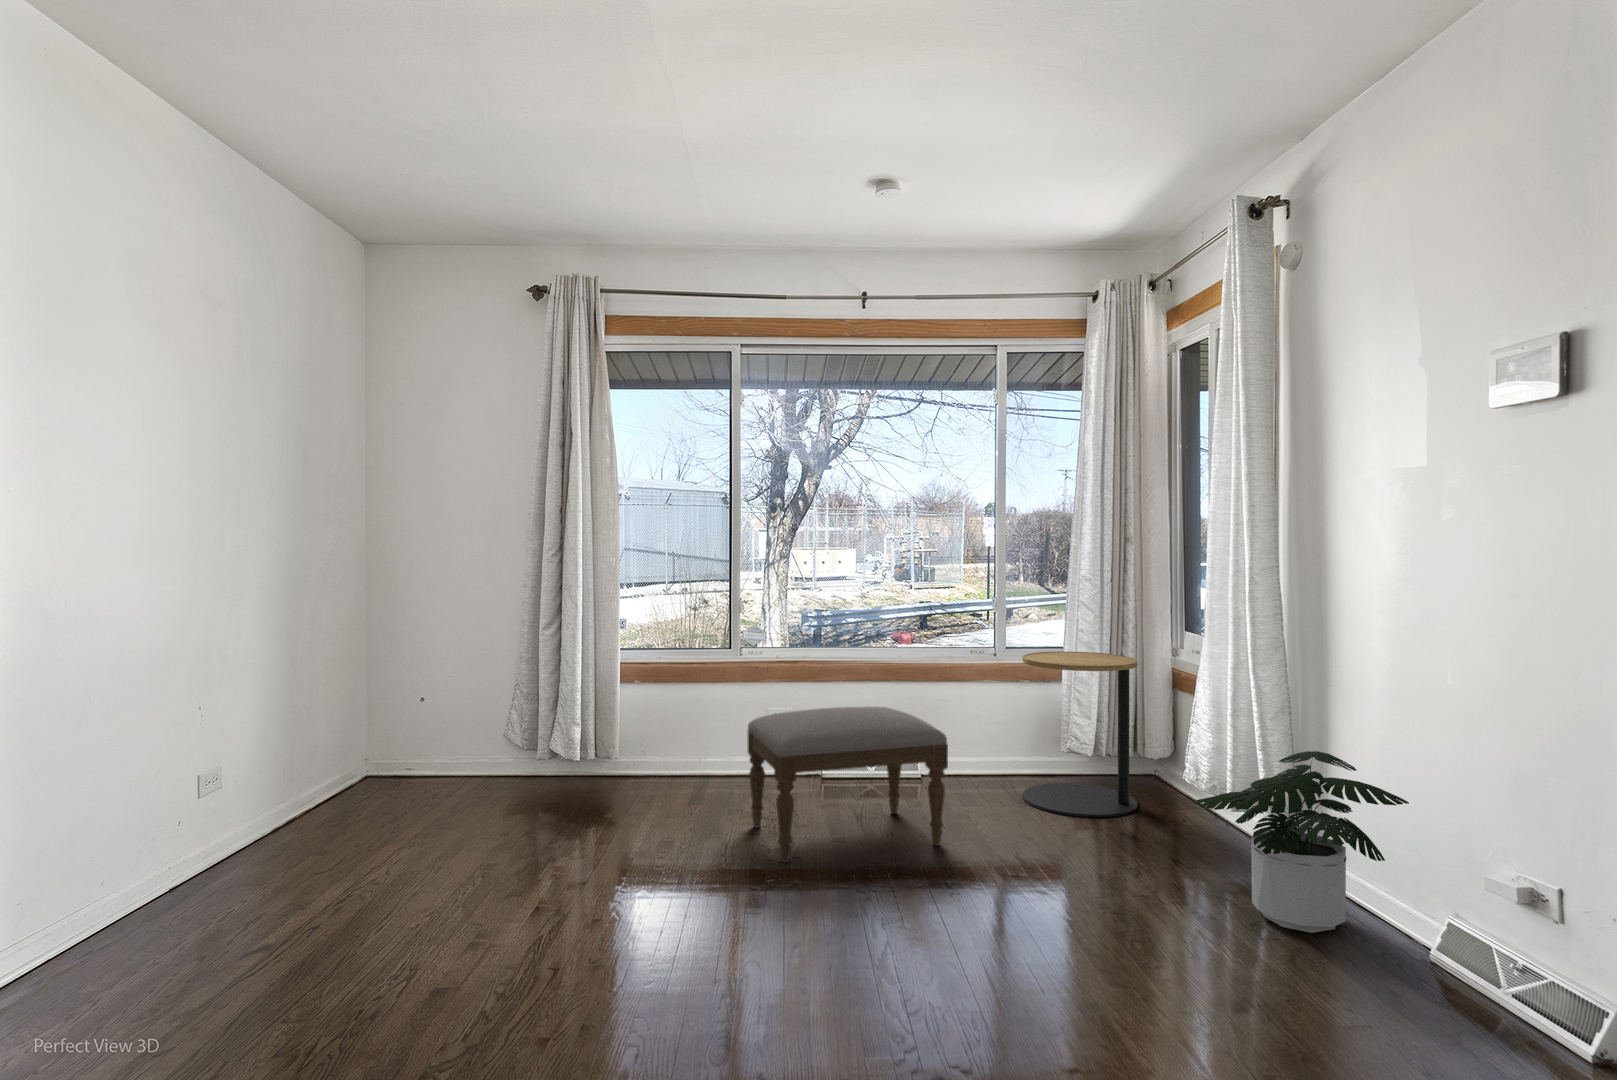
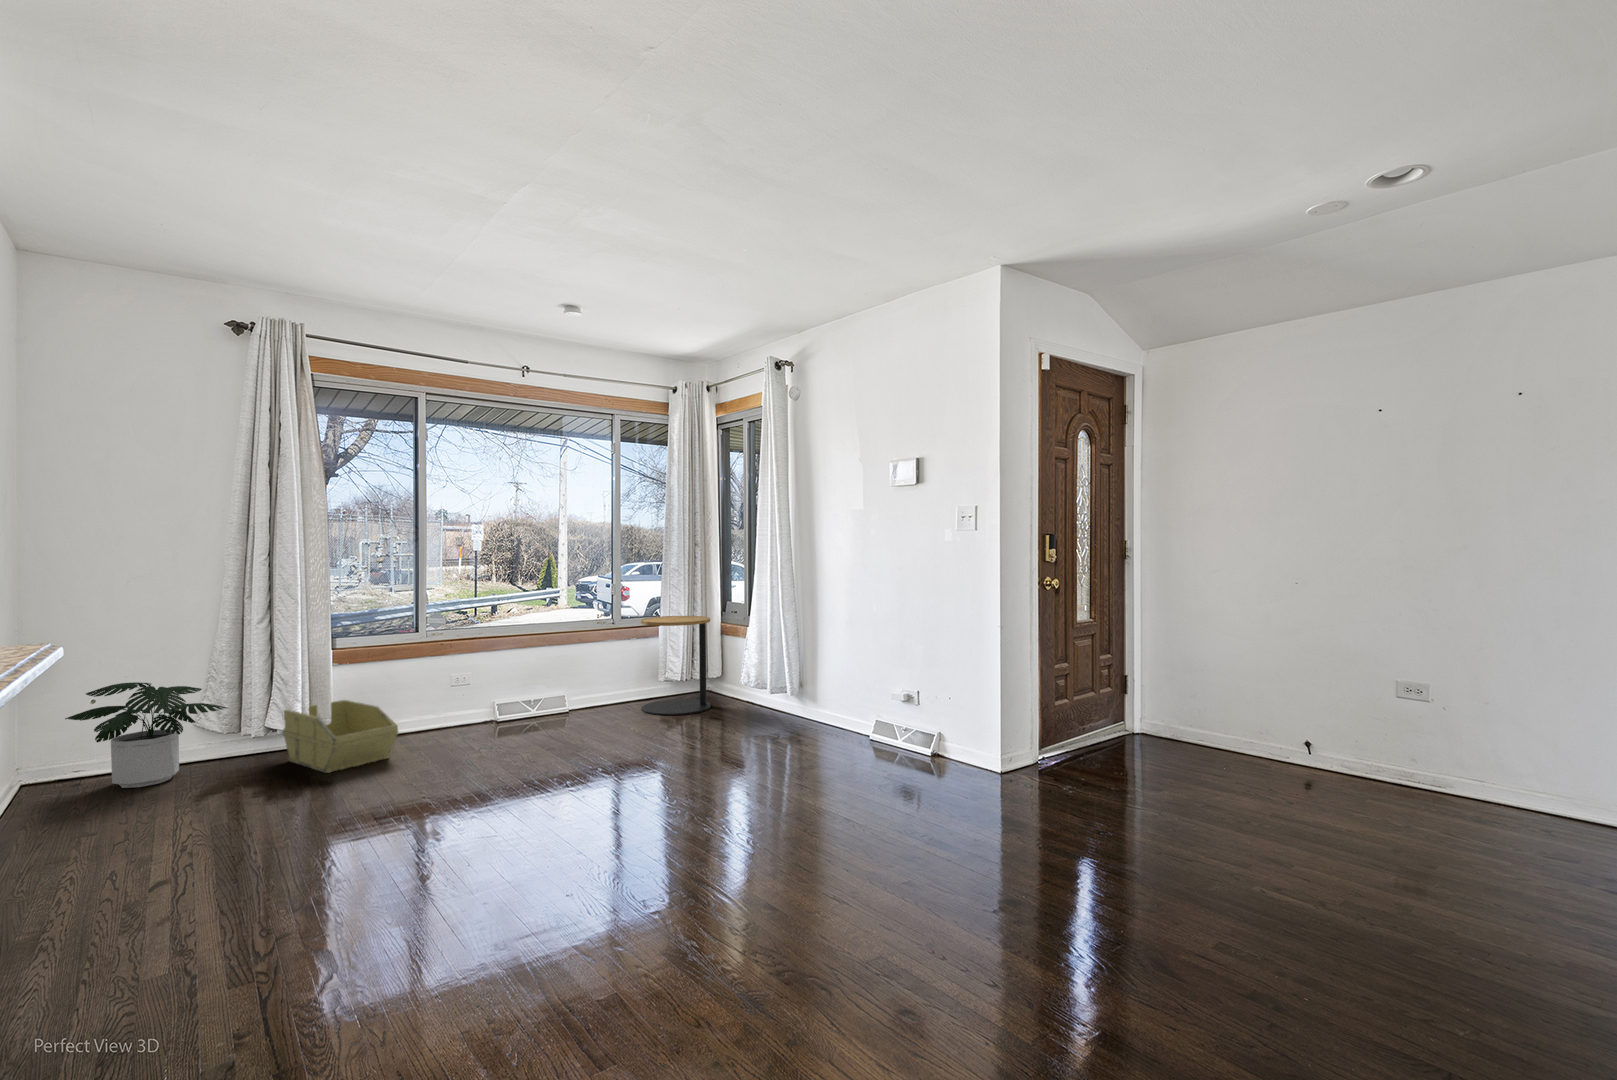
ottoman: present [747,706,948,862] -> none [469,660,618,766]
storage bin: none [571,726,667,820] -> present [283,700,398,773]
potted plant: present [1194,751,1409,933] -> present [65,682,226,788]

